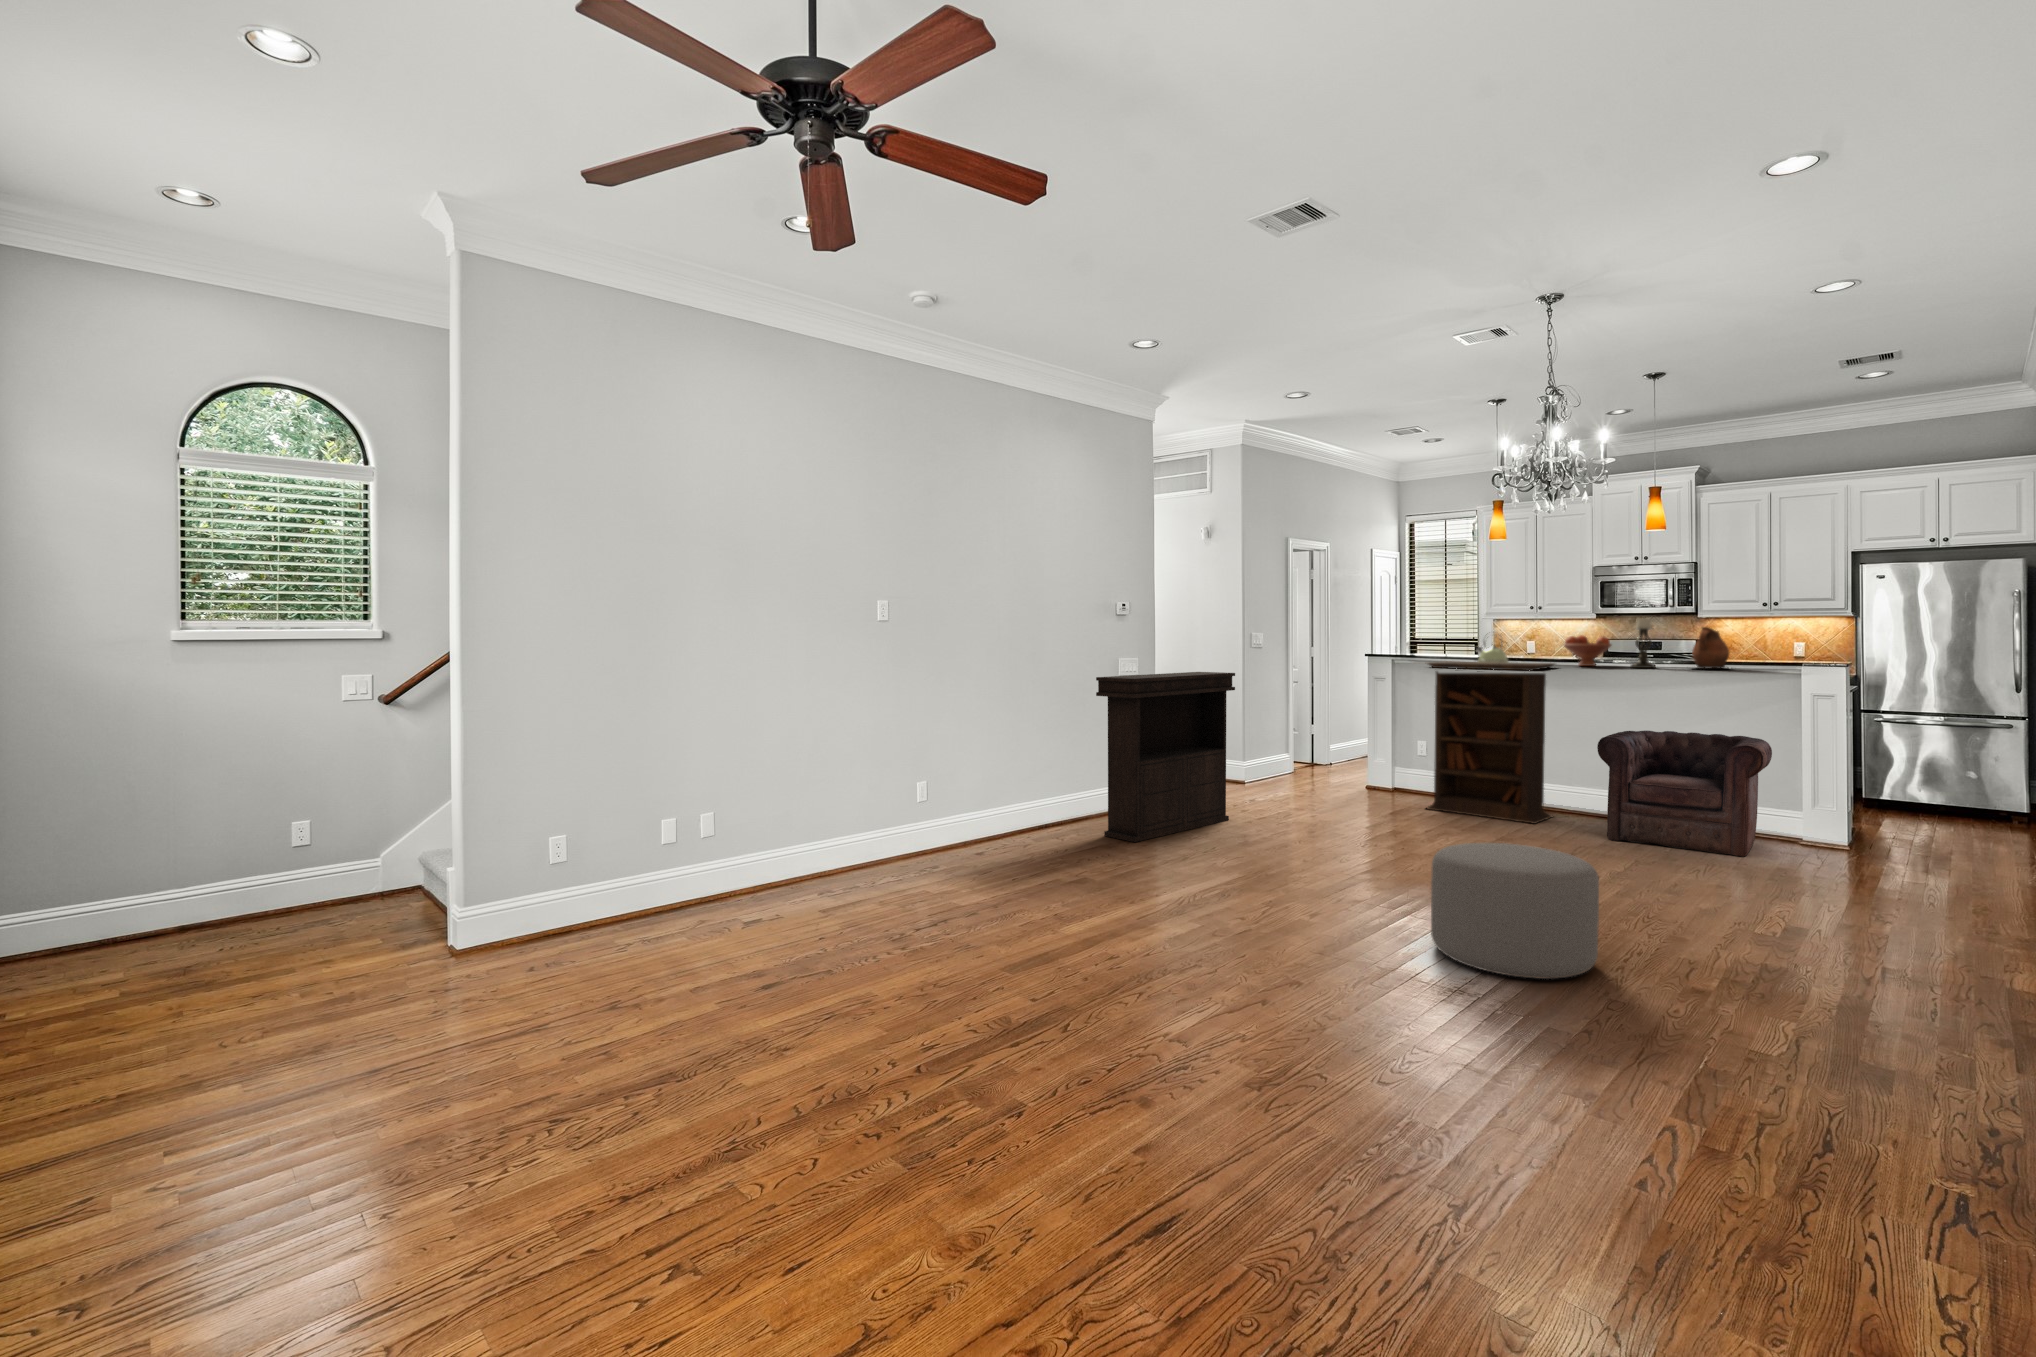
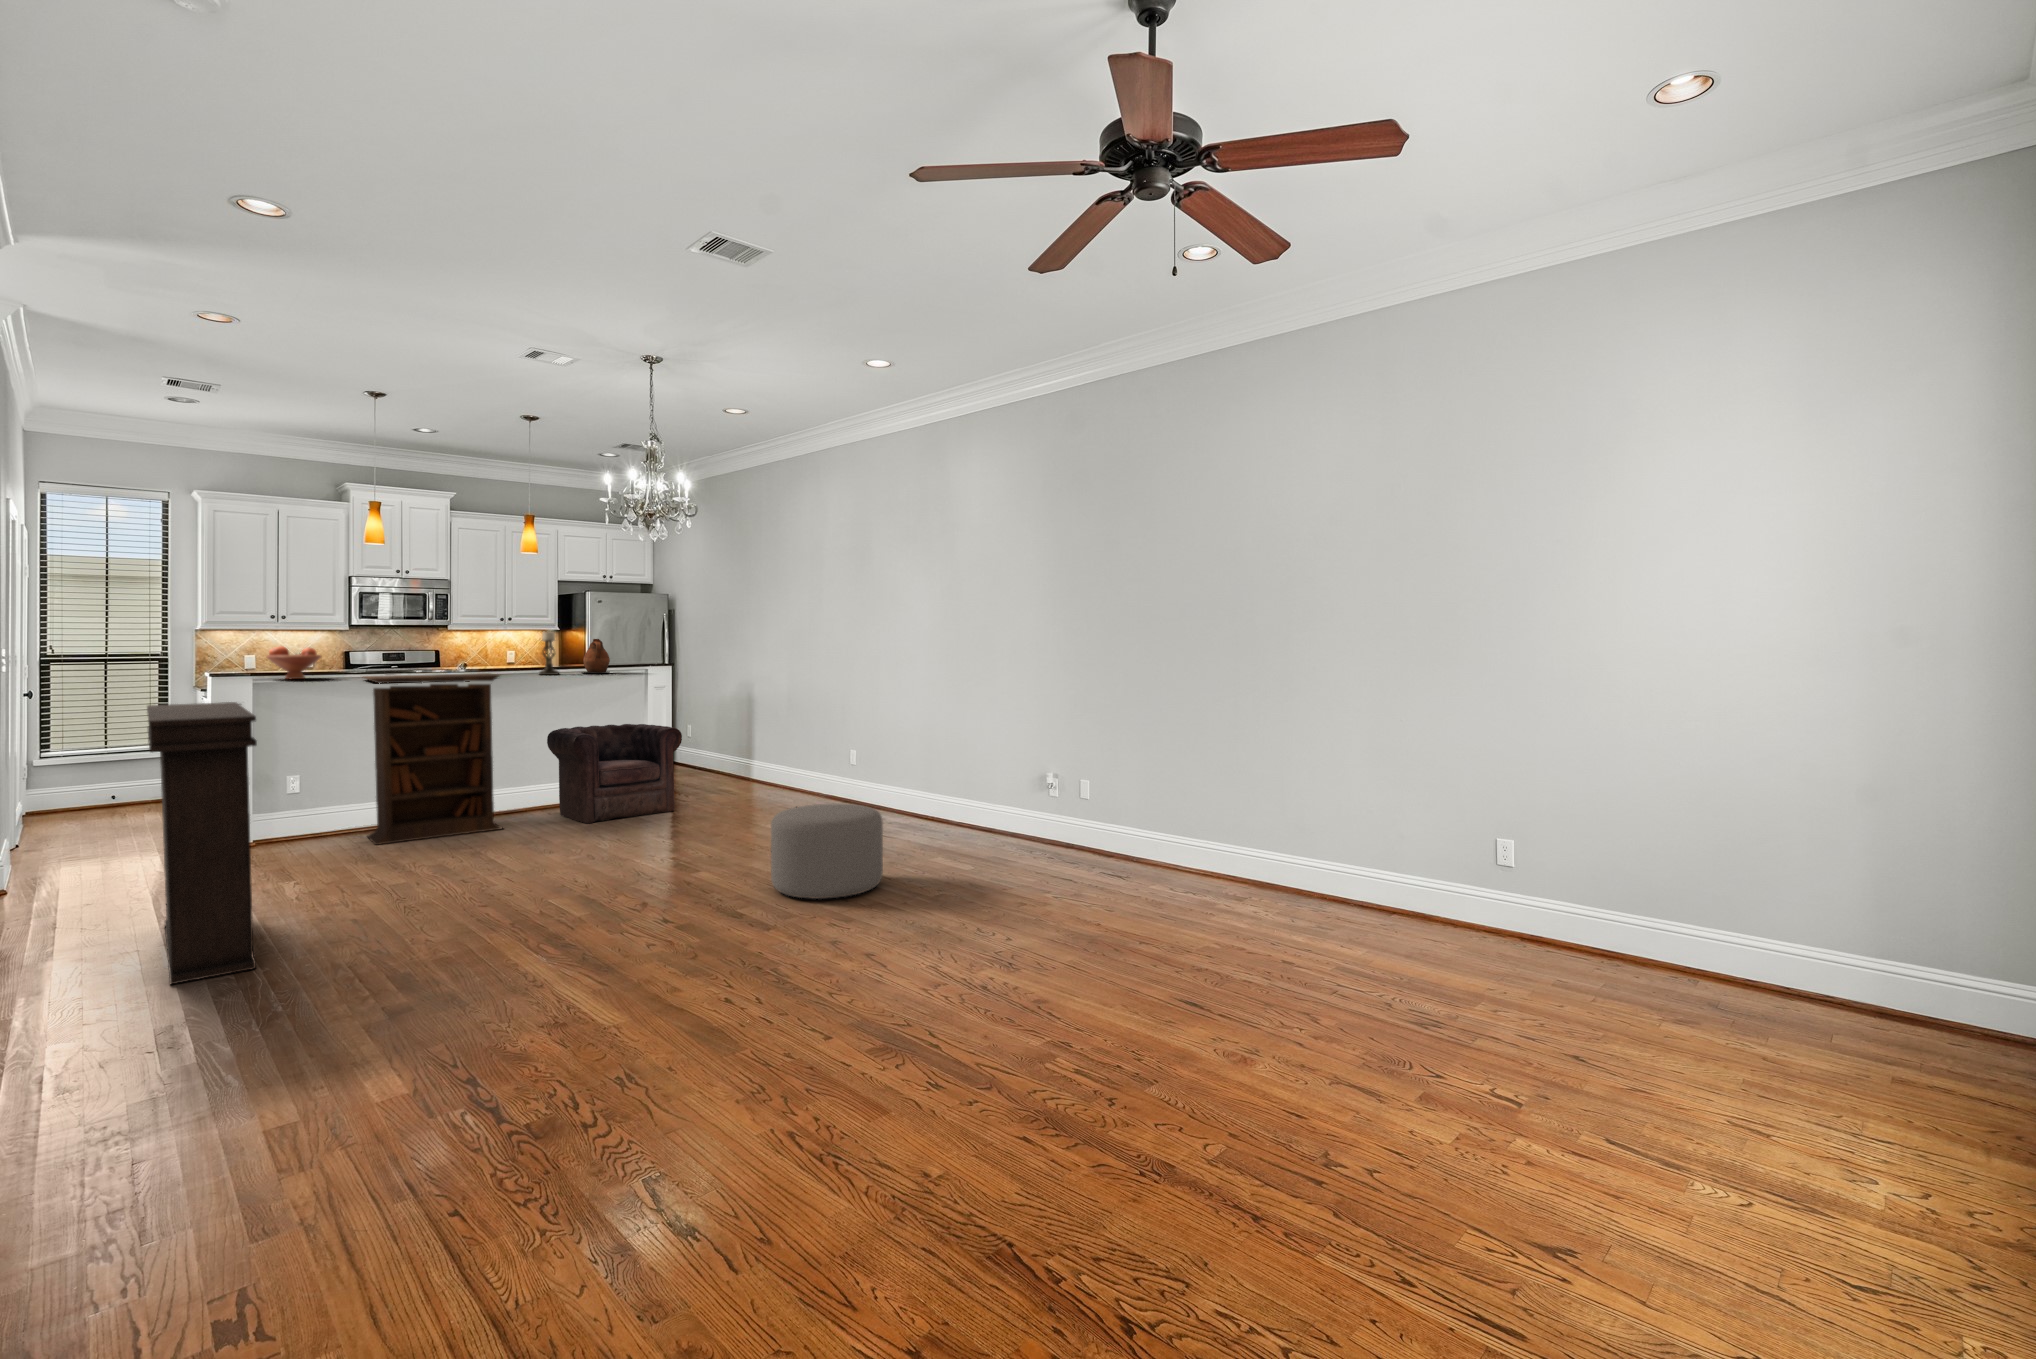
fruit bowl: present [1564,635,1611,666] -> present [267,646,321,679]
kettle: present [1477,641,1509,662] -> none [377,642,420,678]

